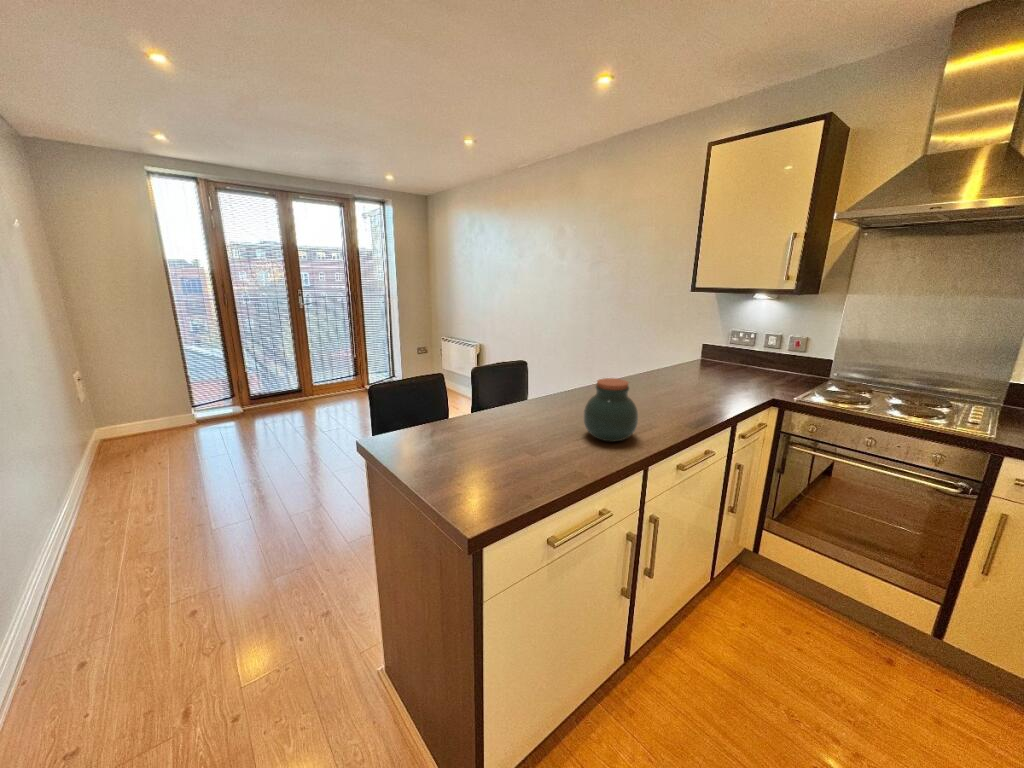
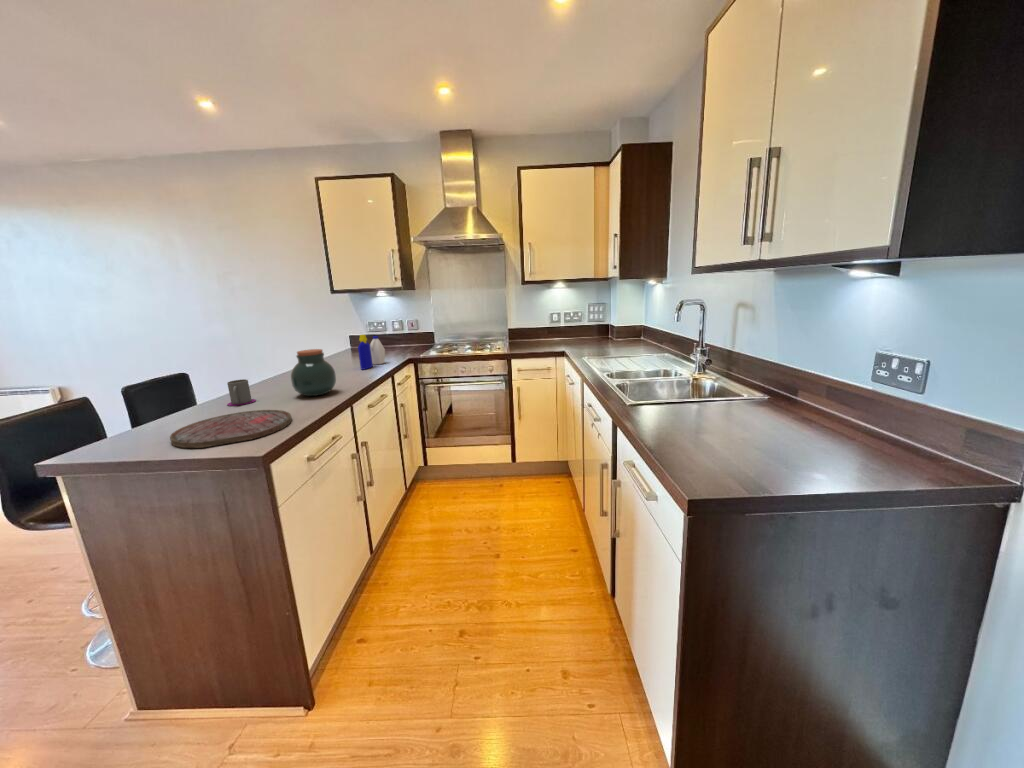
bottle: none [691,358,736,406] -> present [358,335,385,370]
mug: none [521,396,548,427] -> present [227,379,256,406]
cutting board: none [432,441,552,501] -> present [170,410,292,448]

